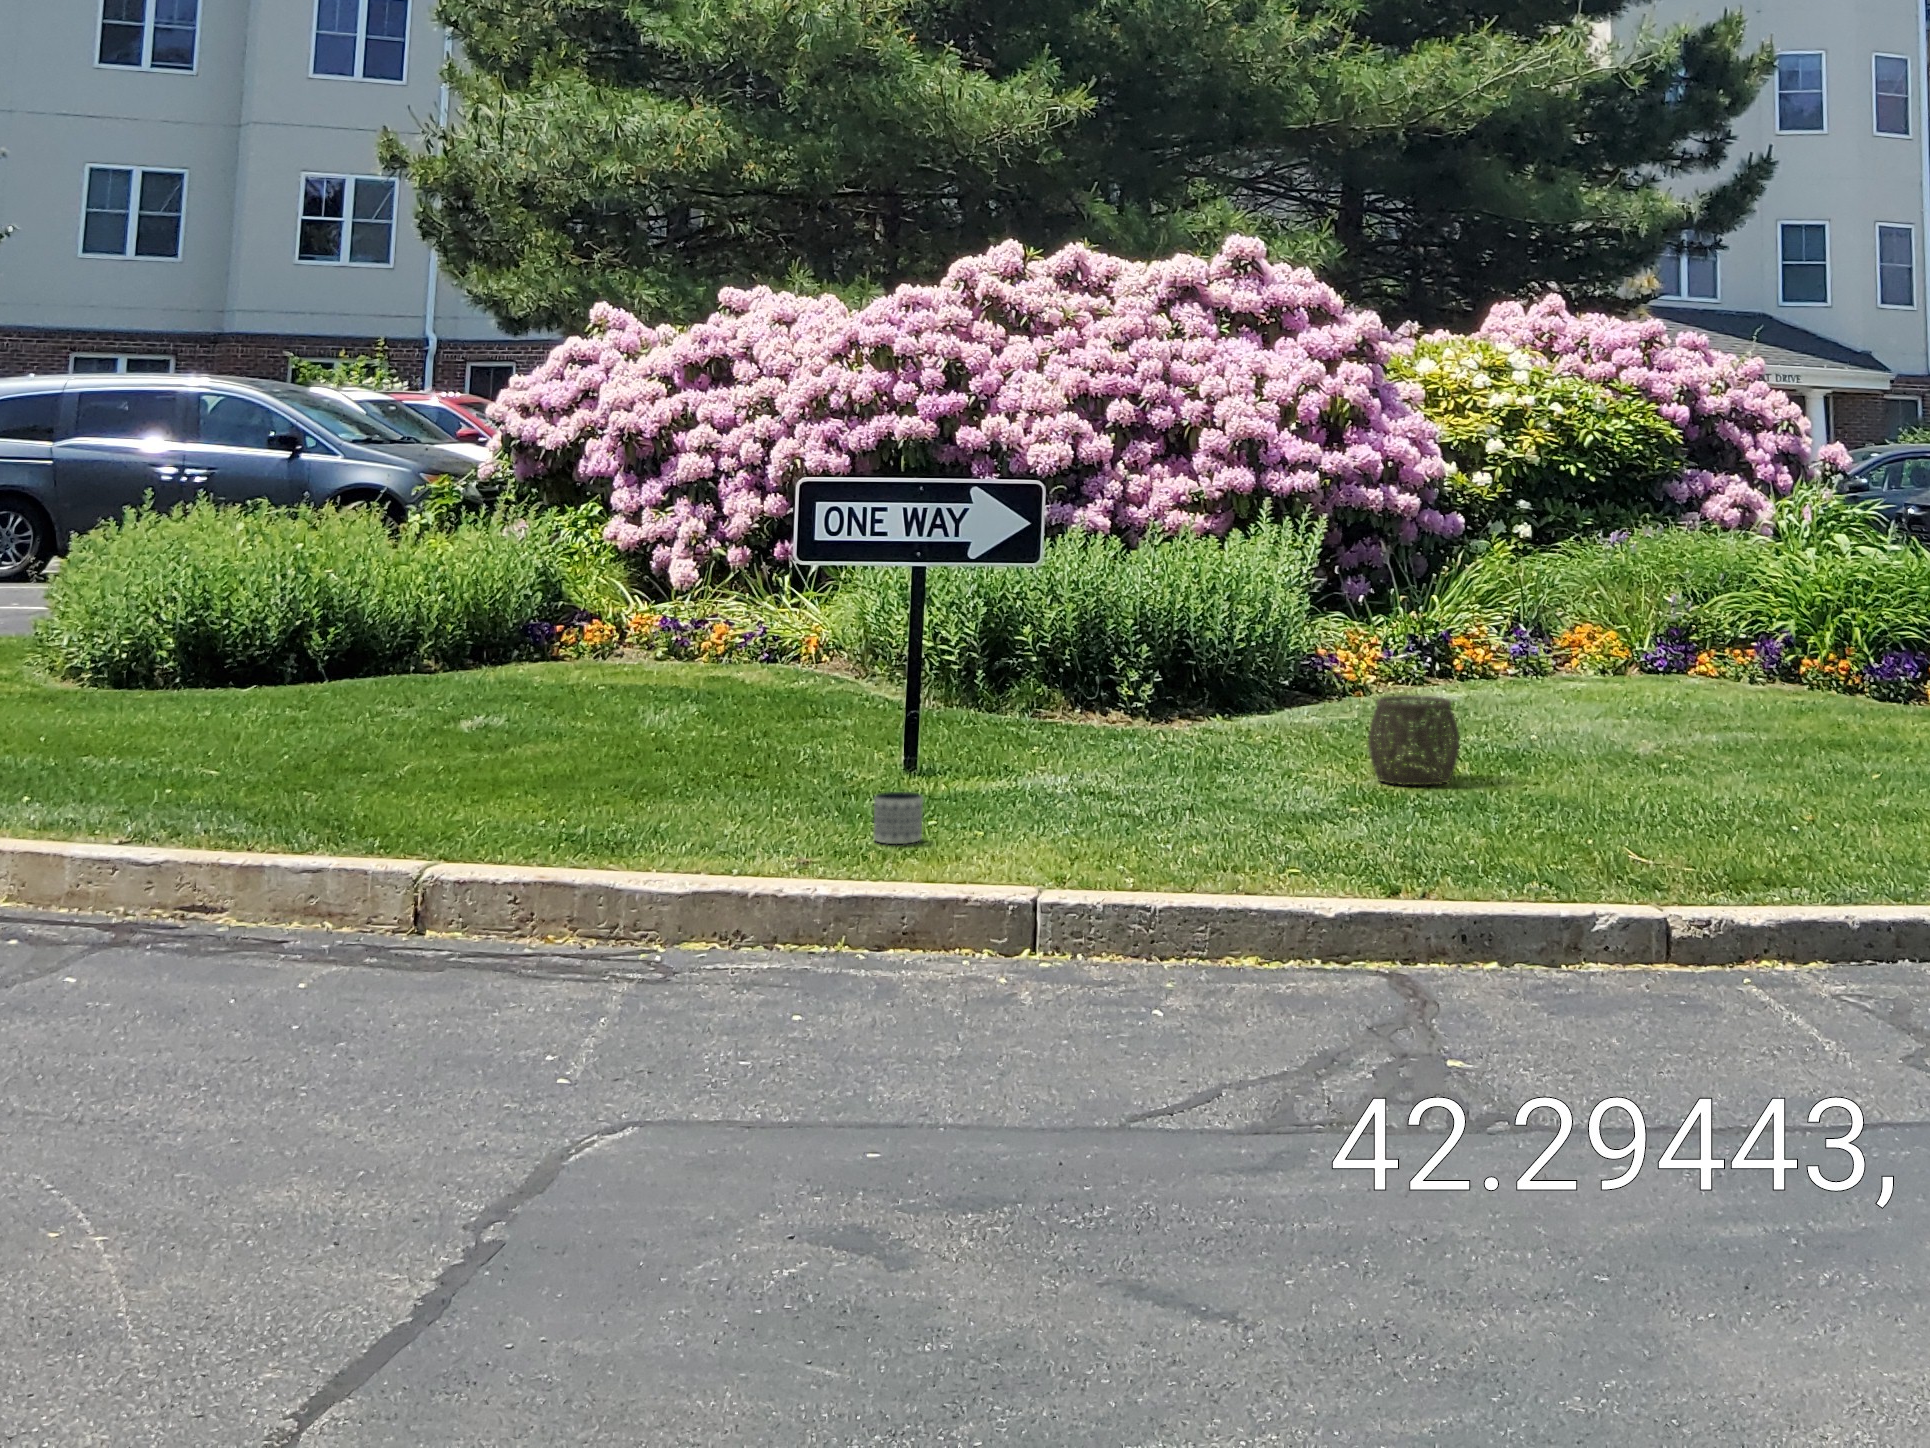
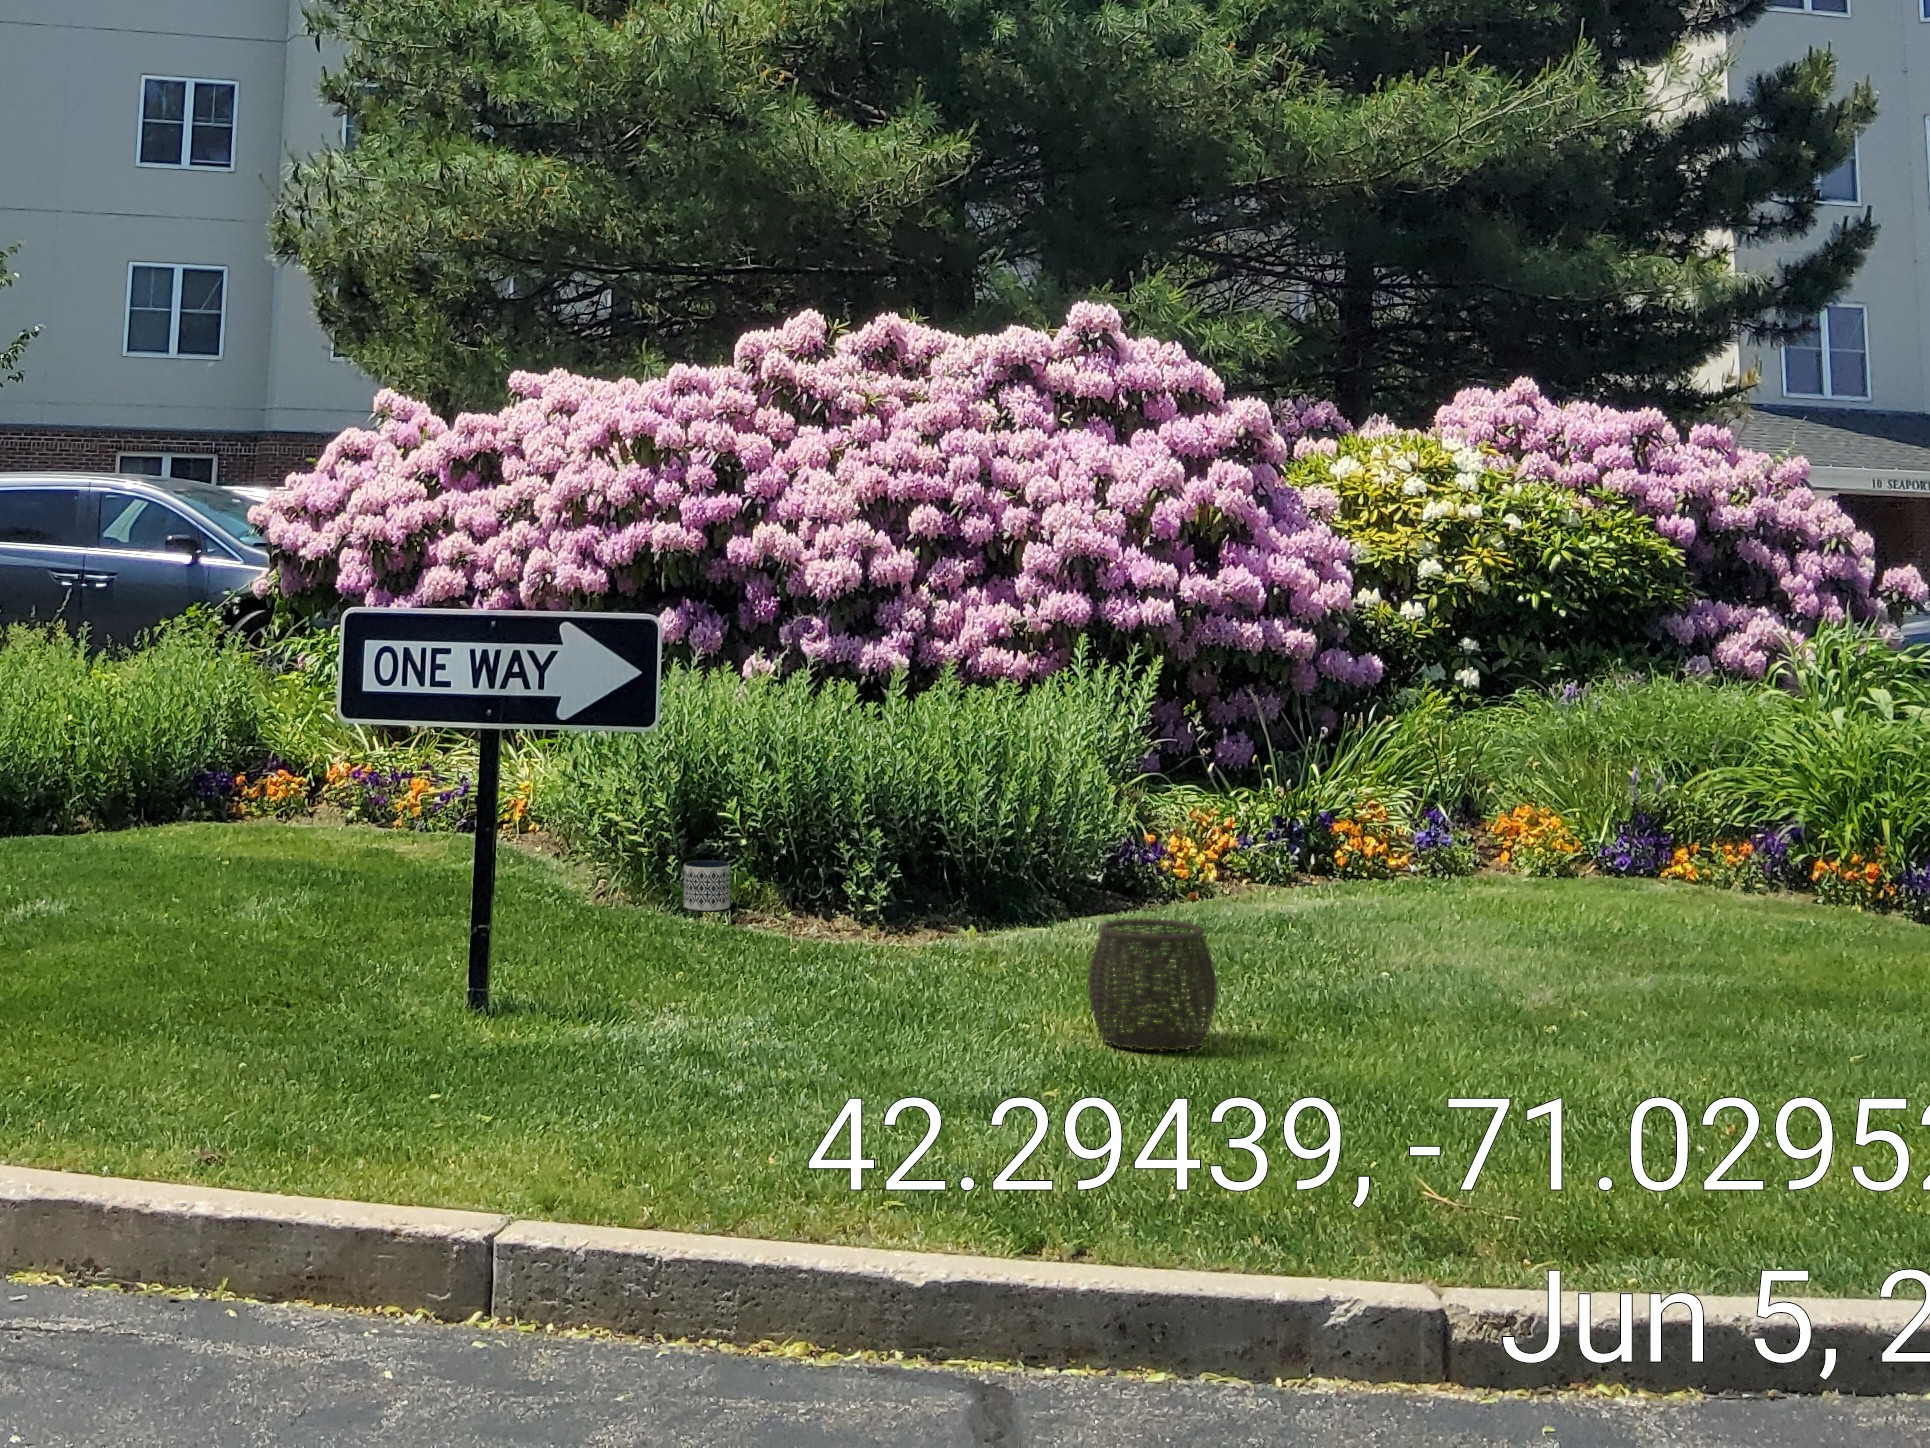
planter: present [874,792,923,844] -> present [684,860,730,911]

